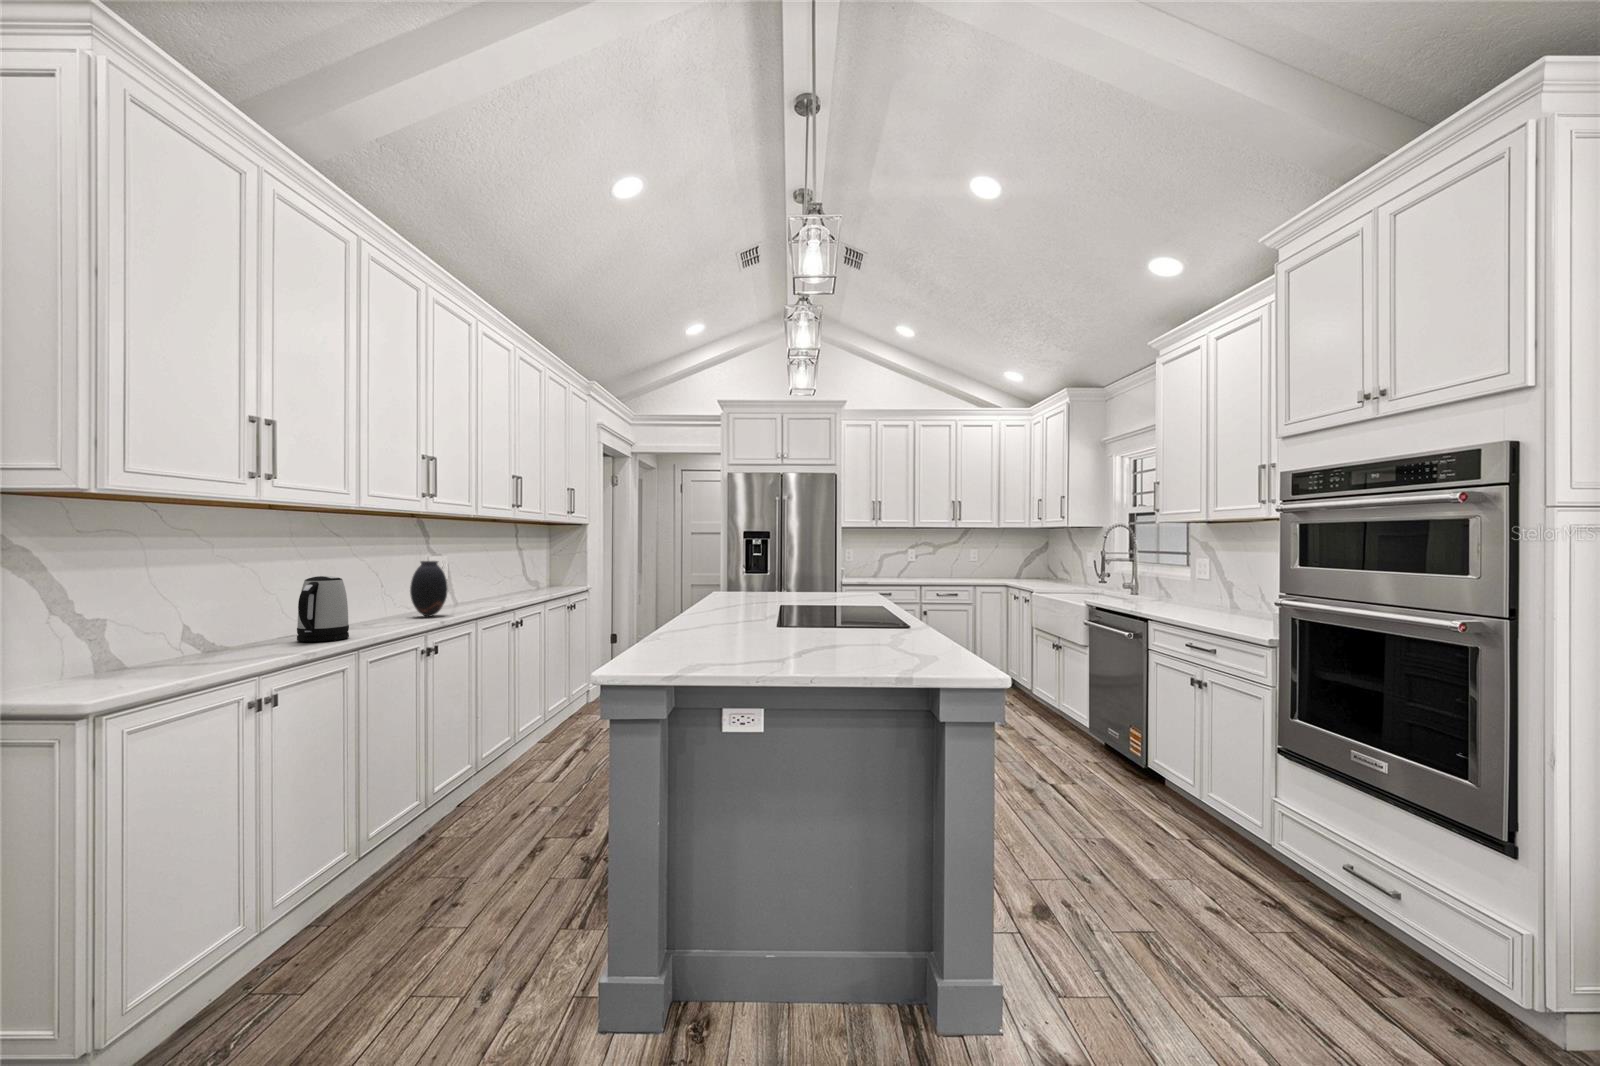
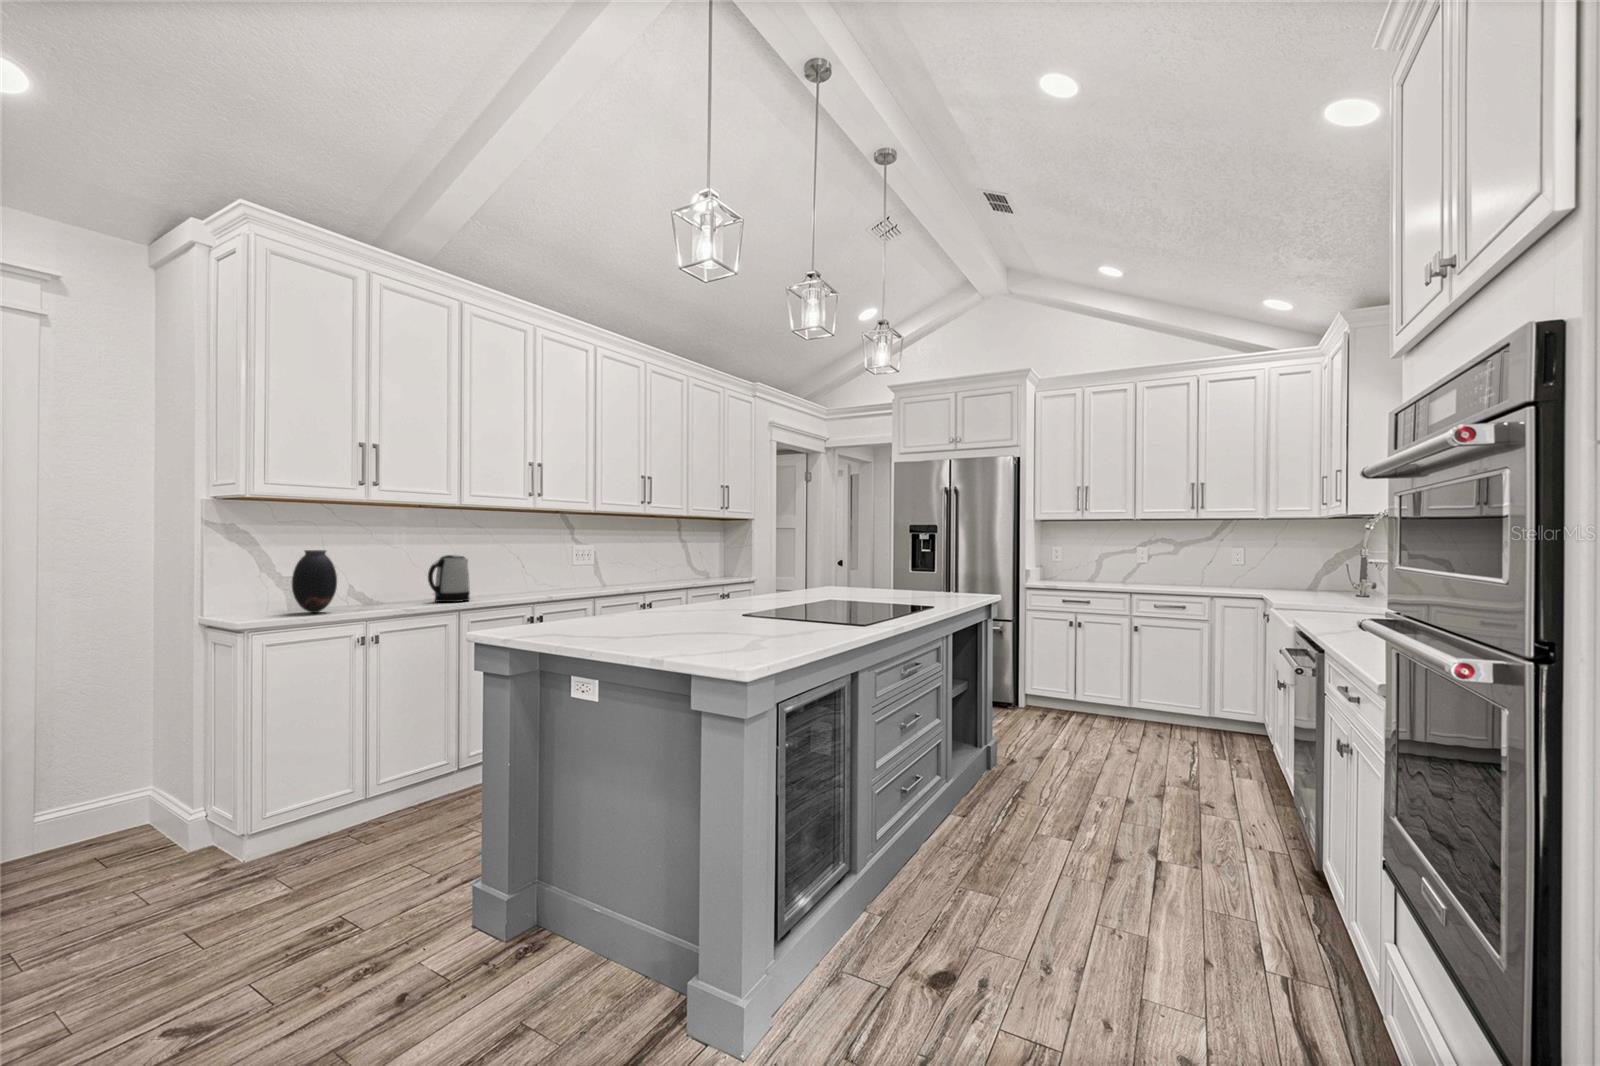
vase: present [410,561,448,617] -> present [292,550,337,613]

